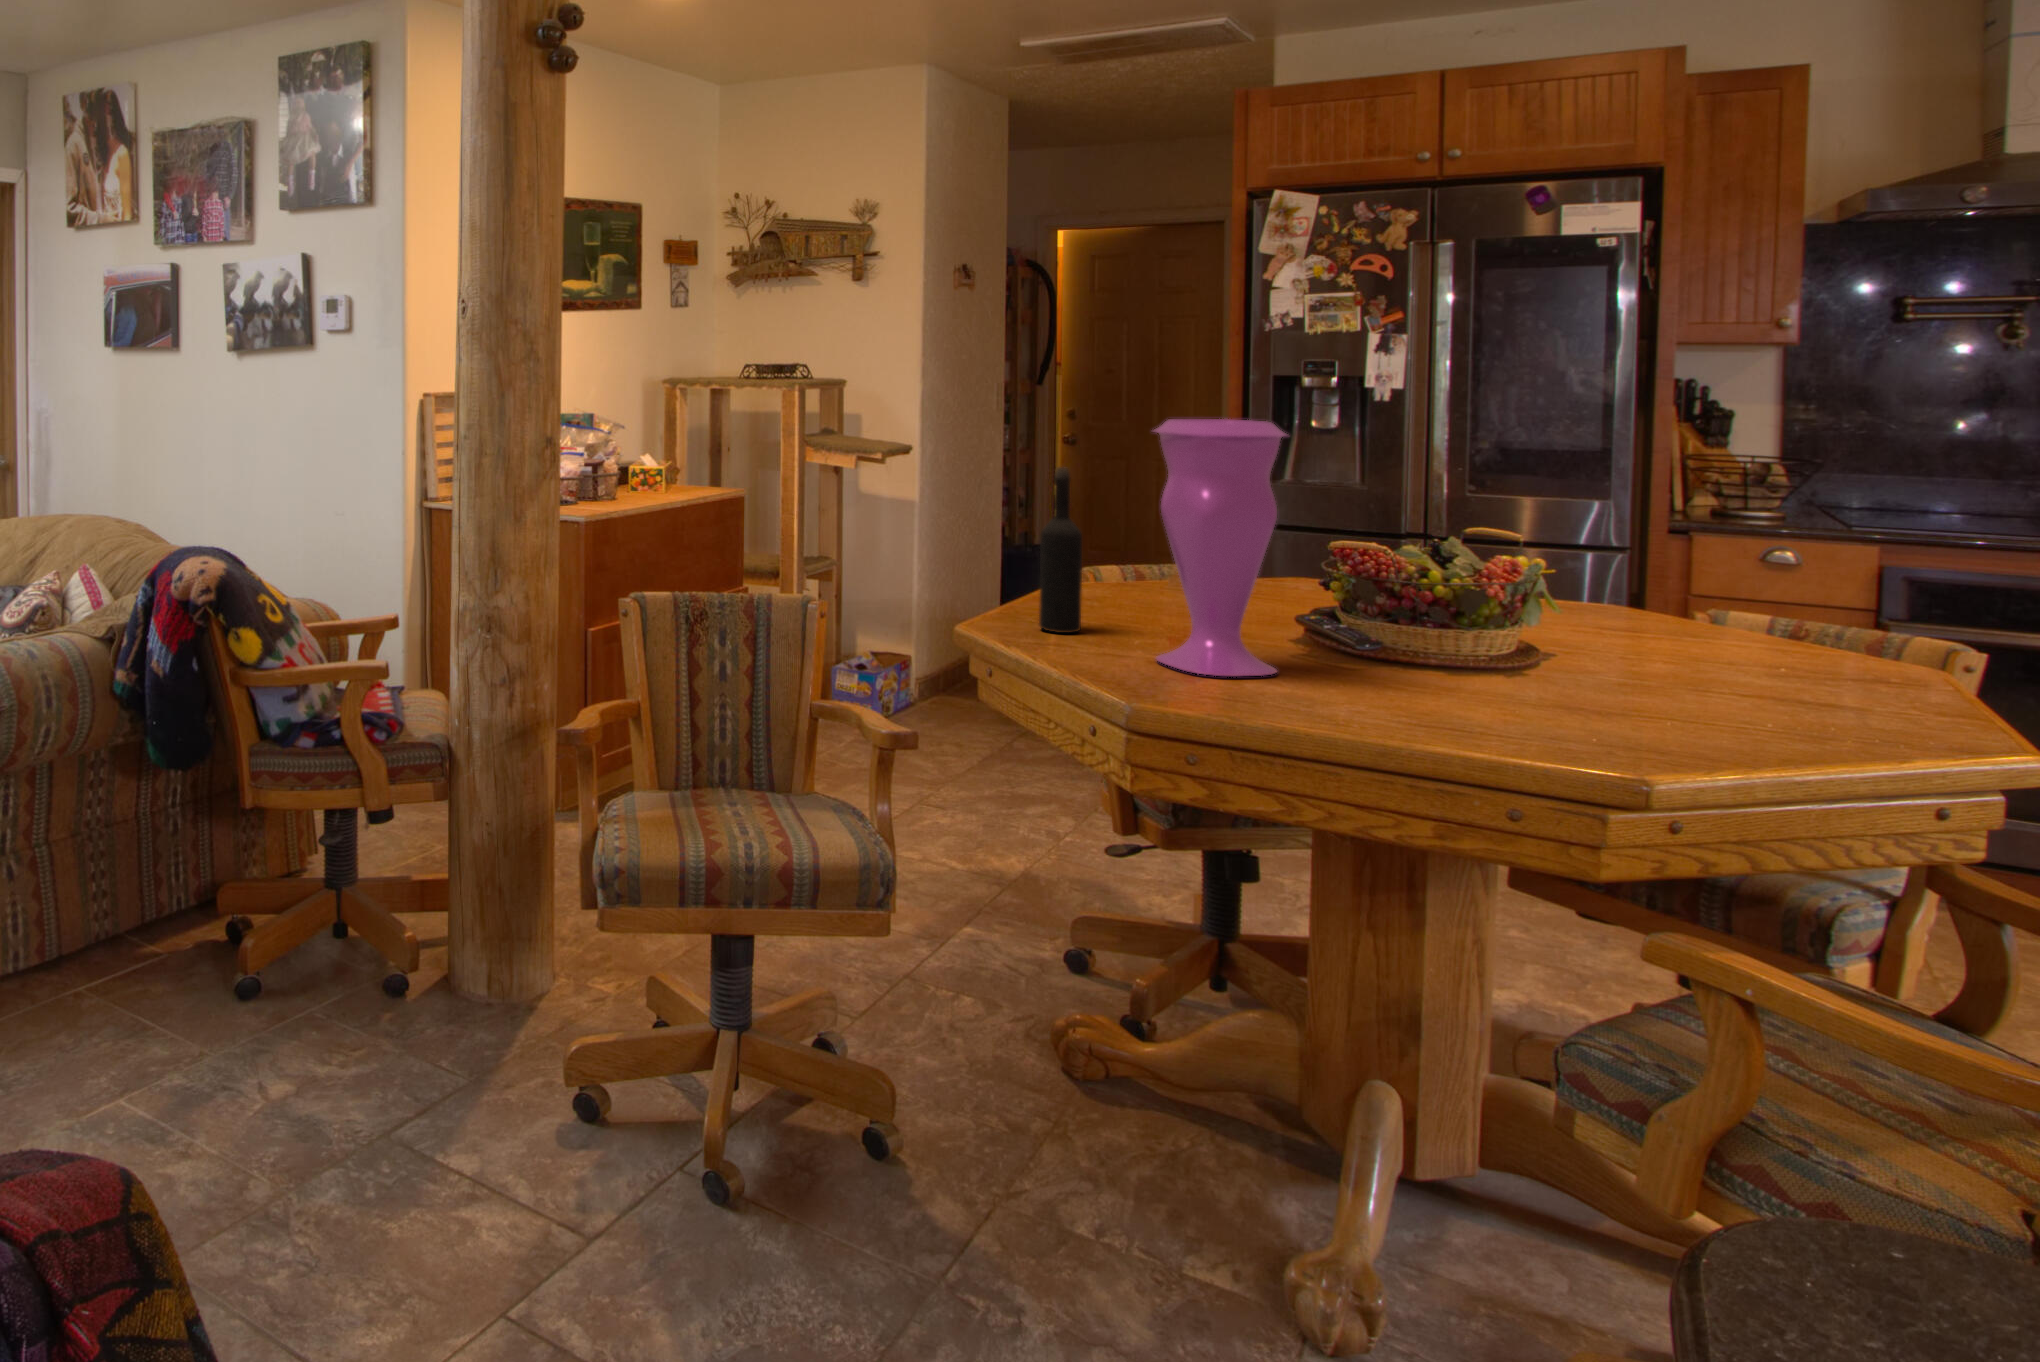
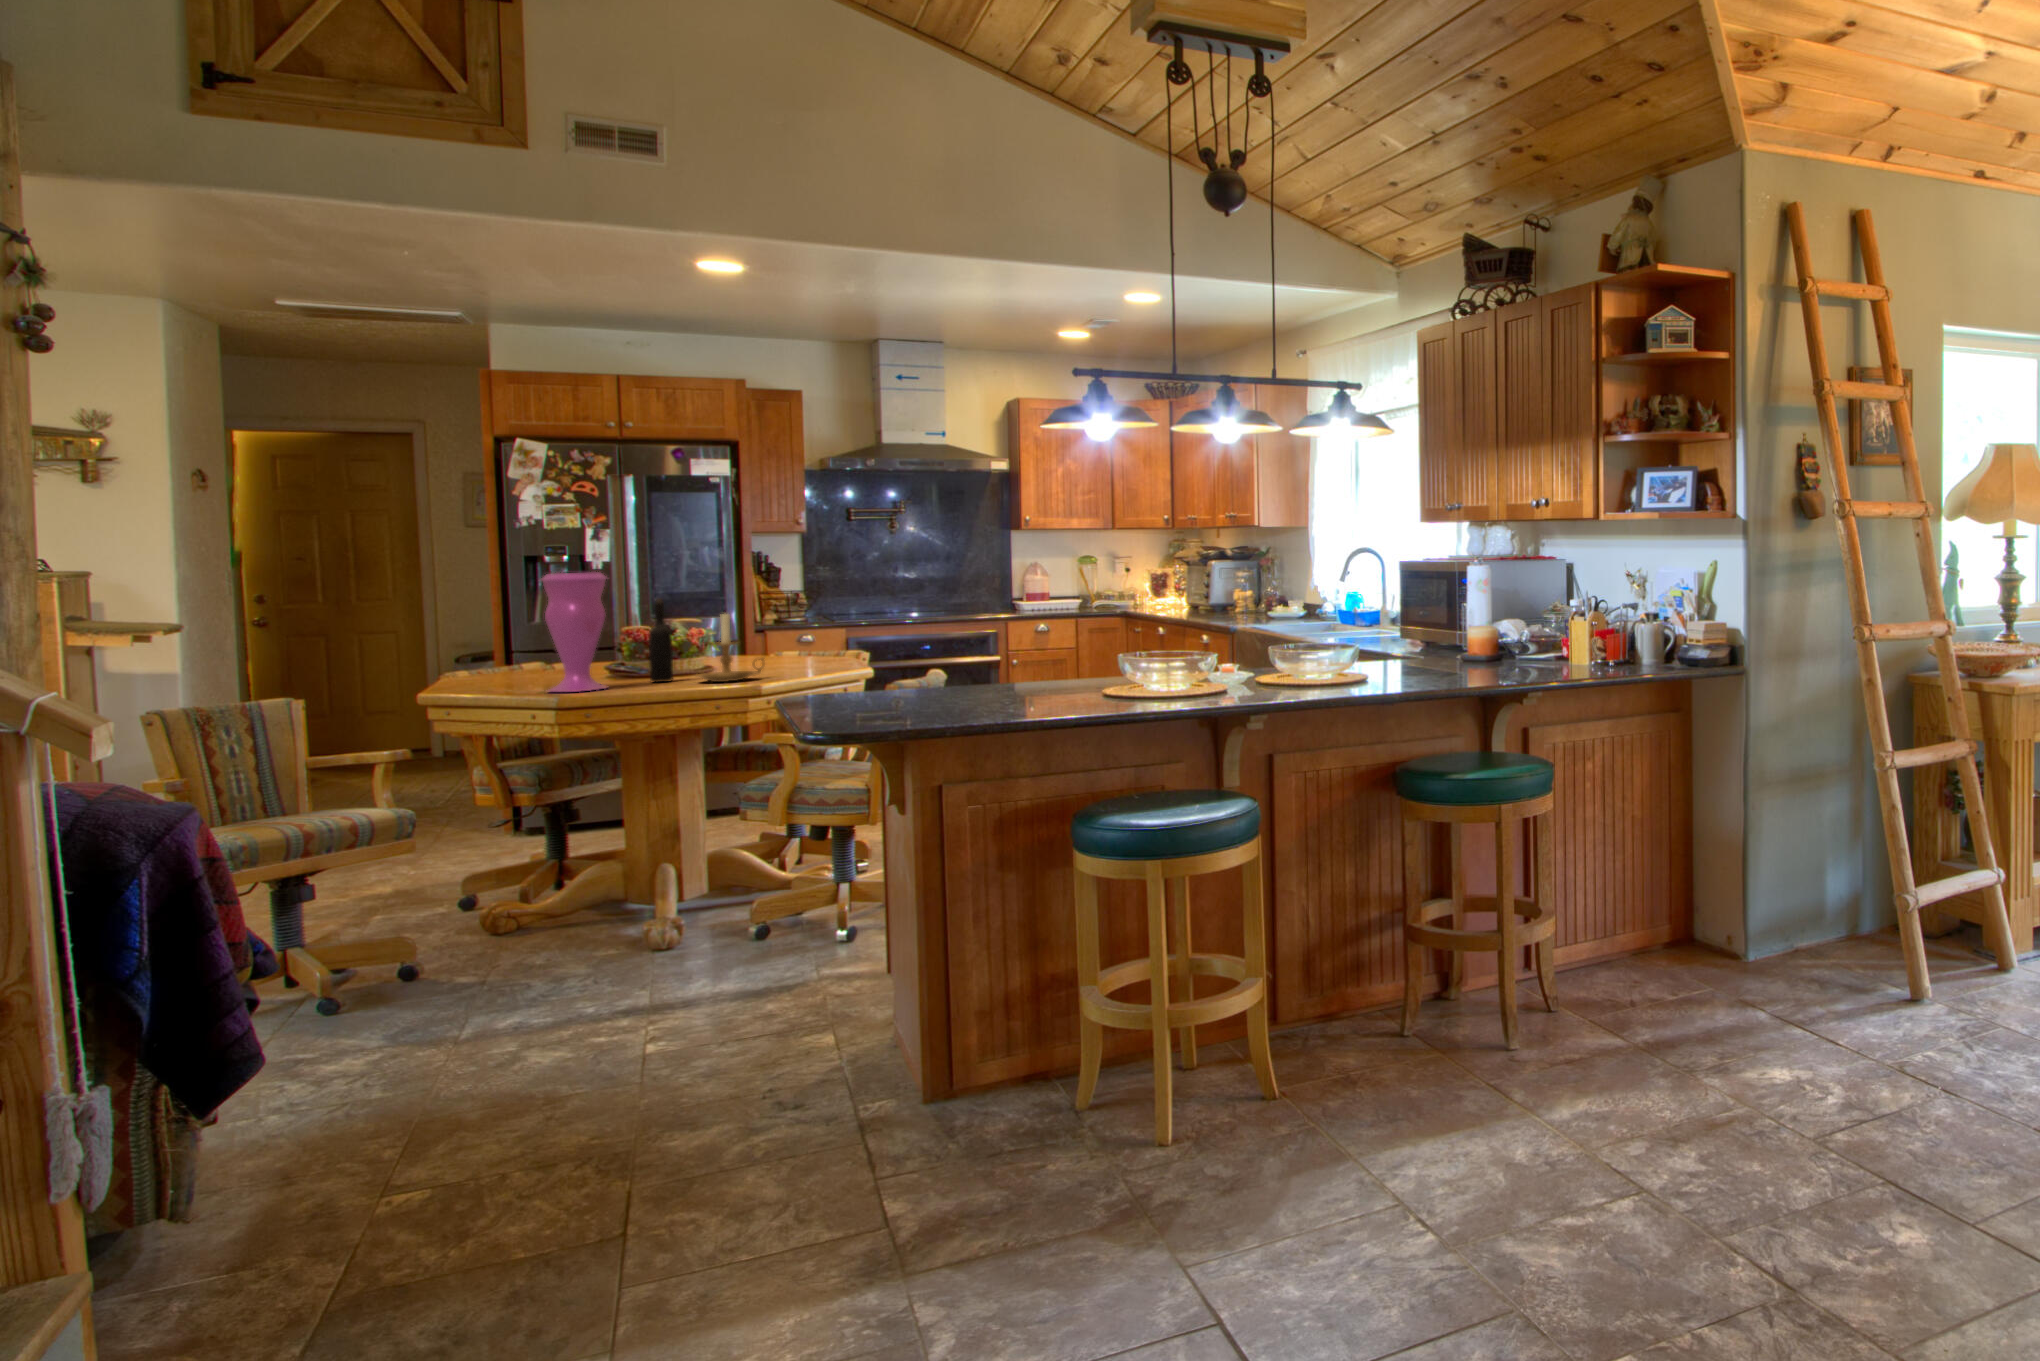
wine bottle: present [1039,467,1082,633] -> present [649,598,673,683]
candle holder: none [1470,535,1670,718] -> present [698,613,764,682]

